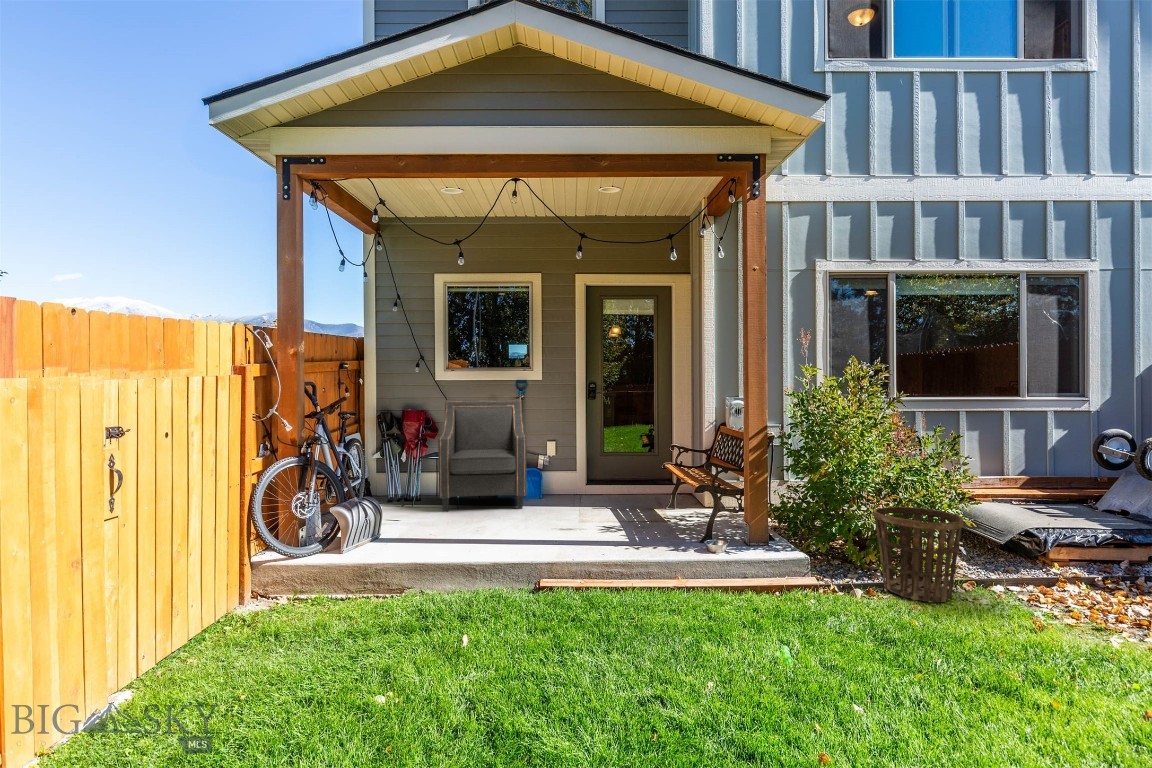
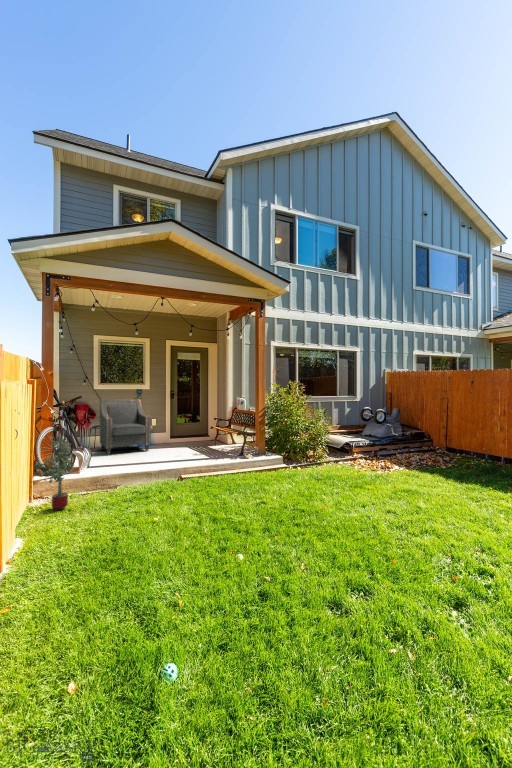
potted tree: none [203,480,298,632] -> present [34,436,76,510]
basket: present [874,507,964,602] -> none [304,436,333,467]

